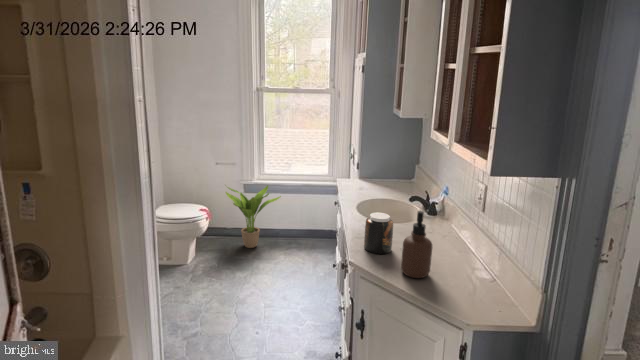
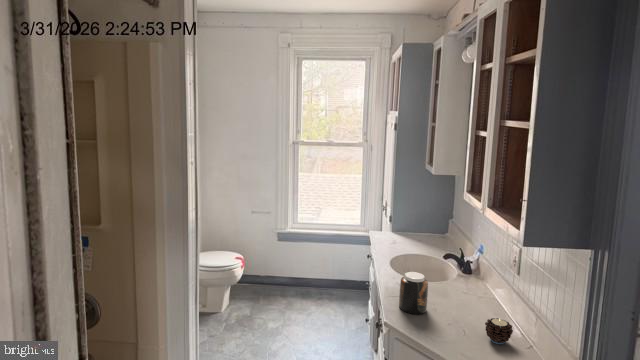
potted plant: present [226,185,281,248] -> none [259,234,314,298]
soap dispenser: present [401,211,432,278] -> none [436,272,468,341]
candle: none [449,254,477,280] -> present [485,318,513,344]

